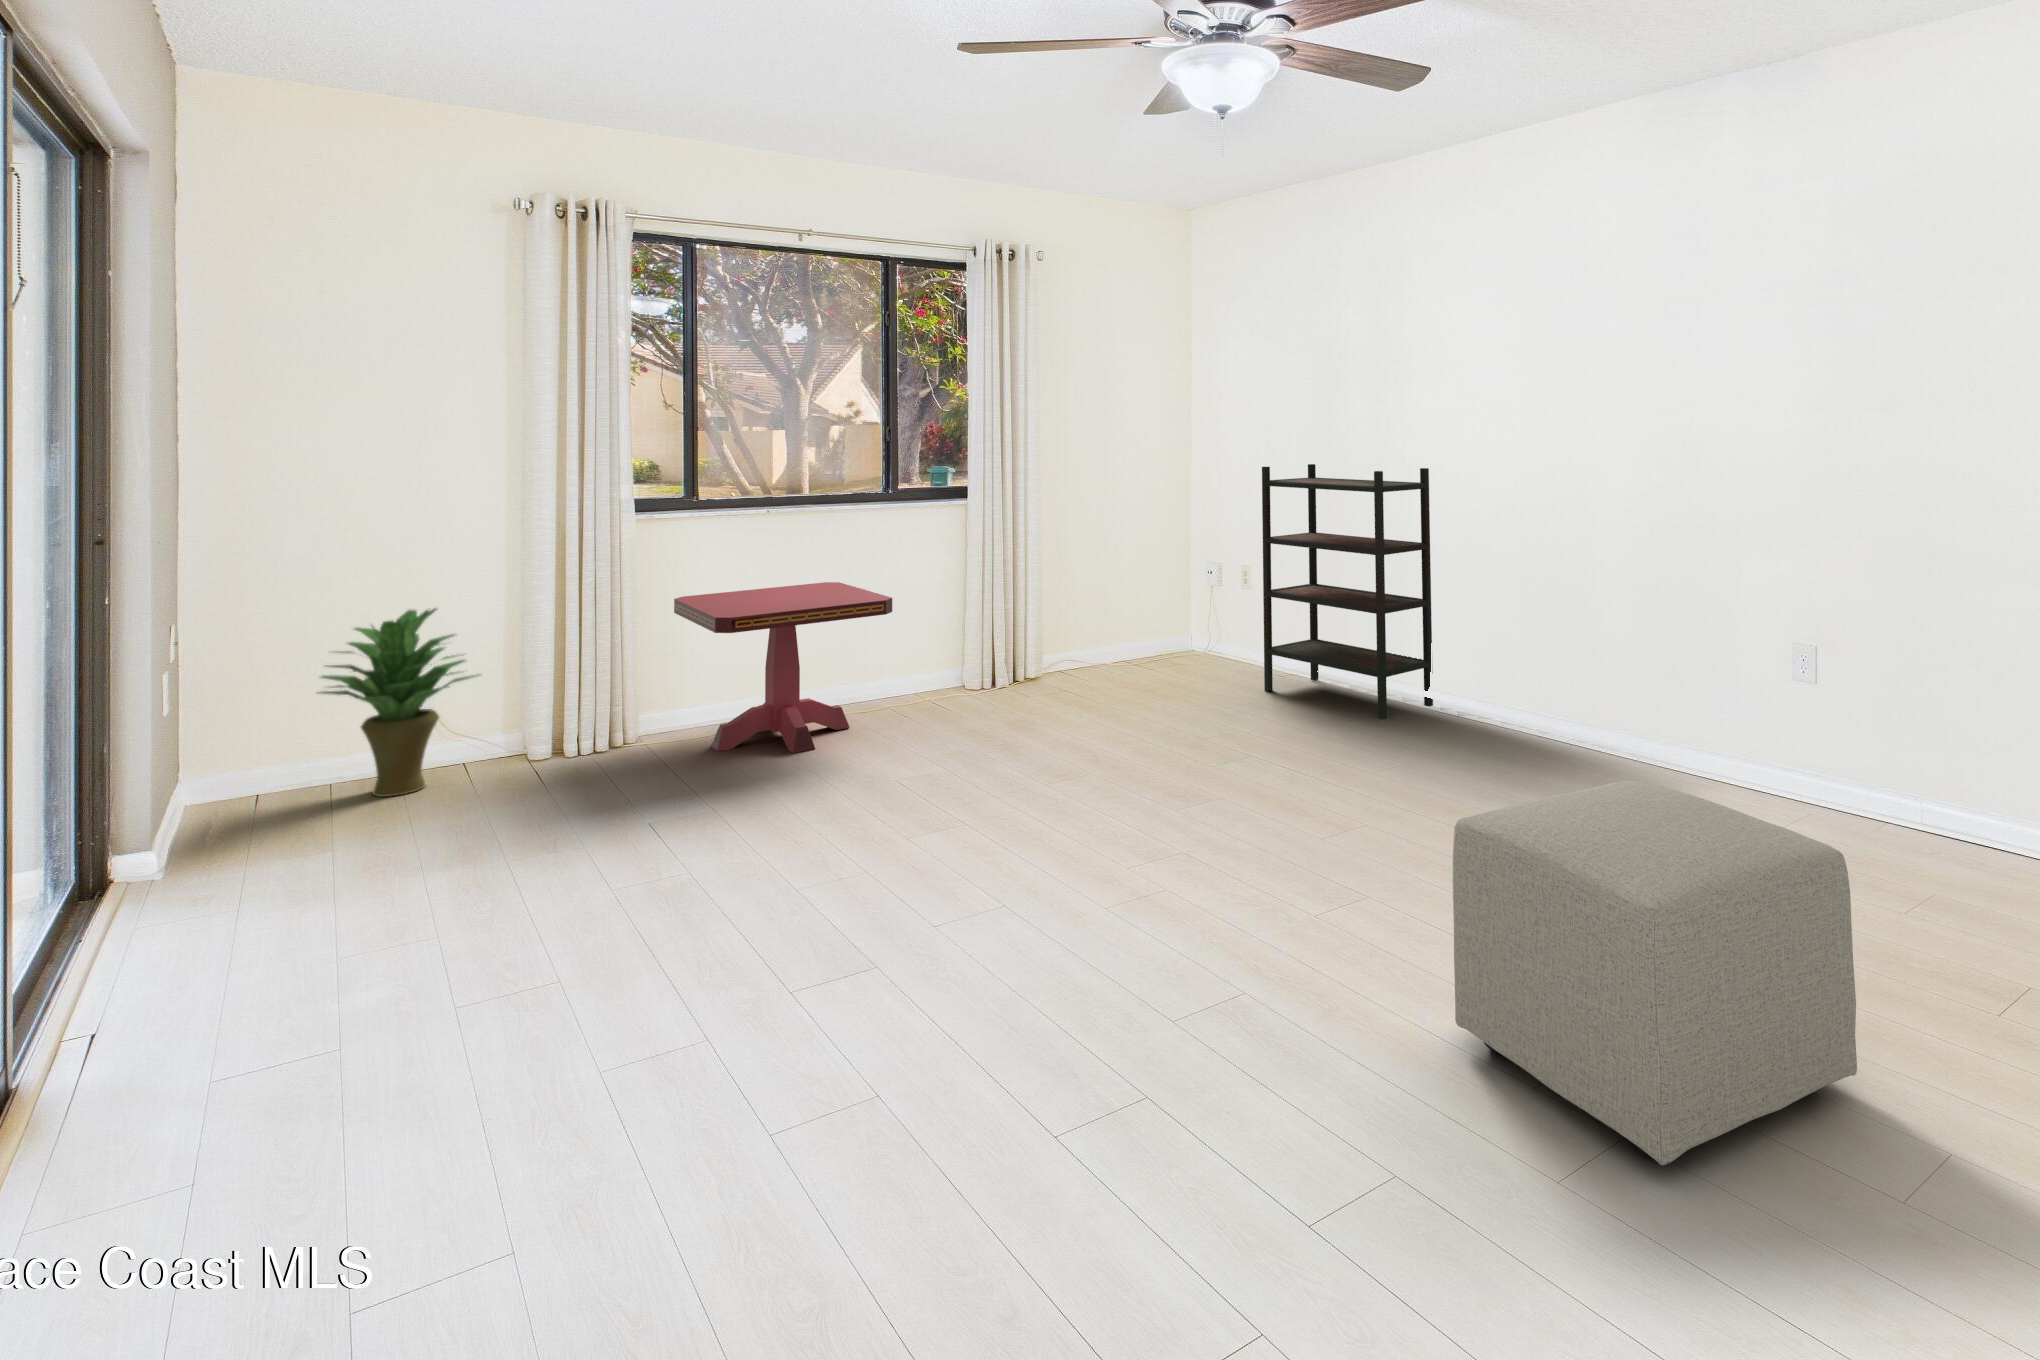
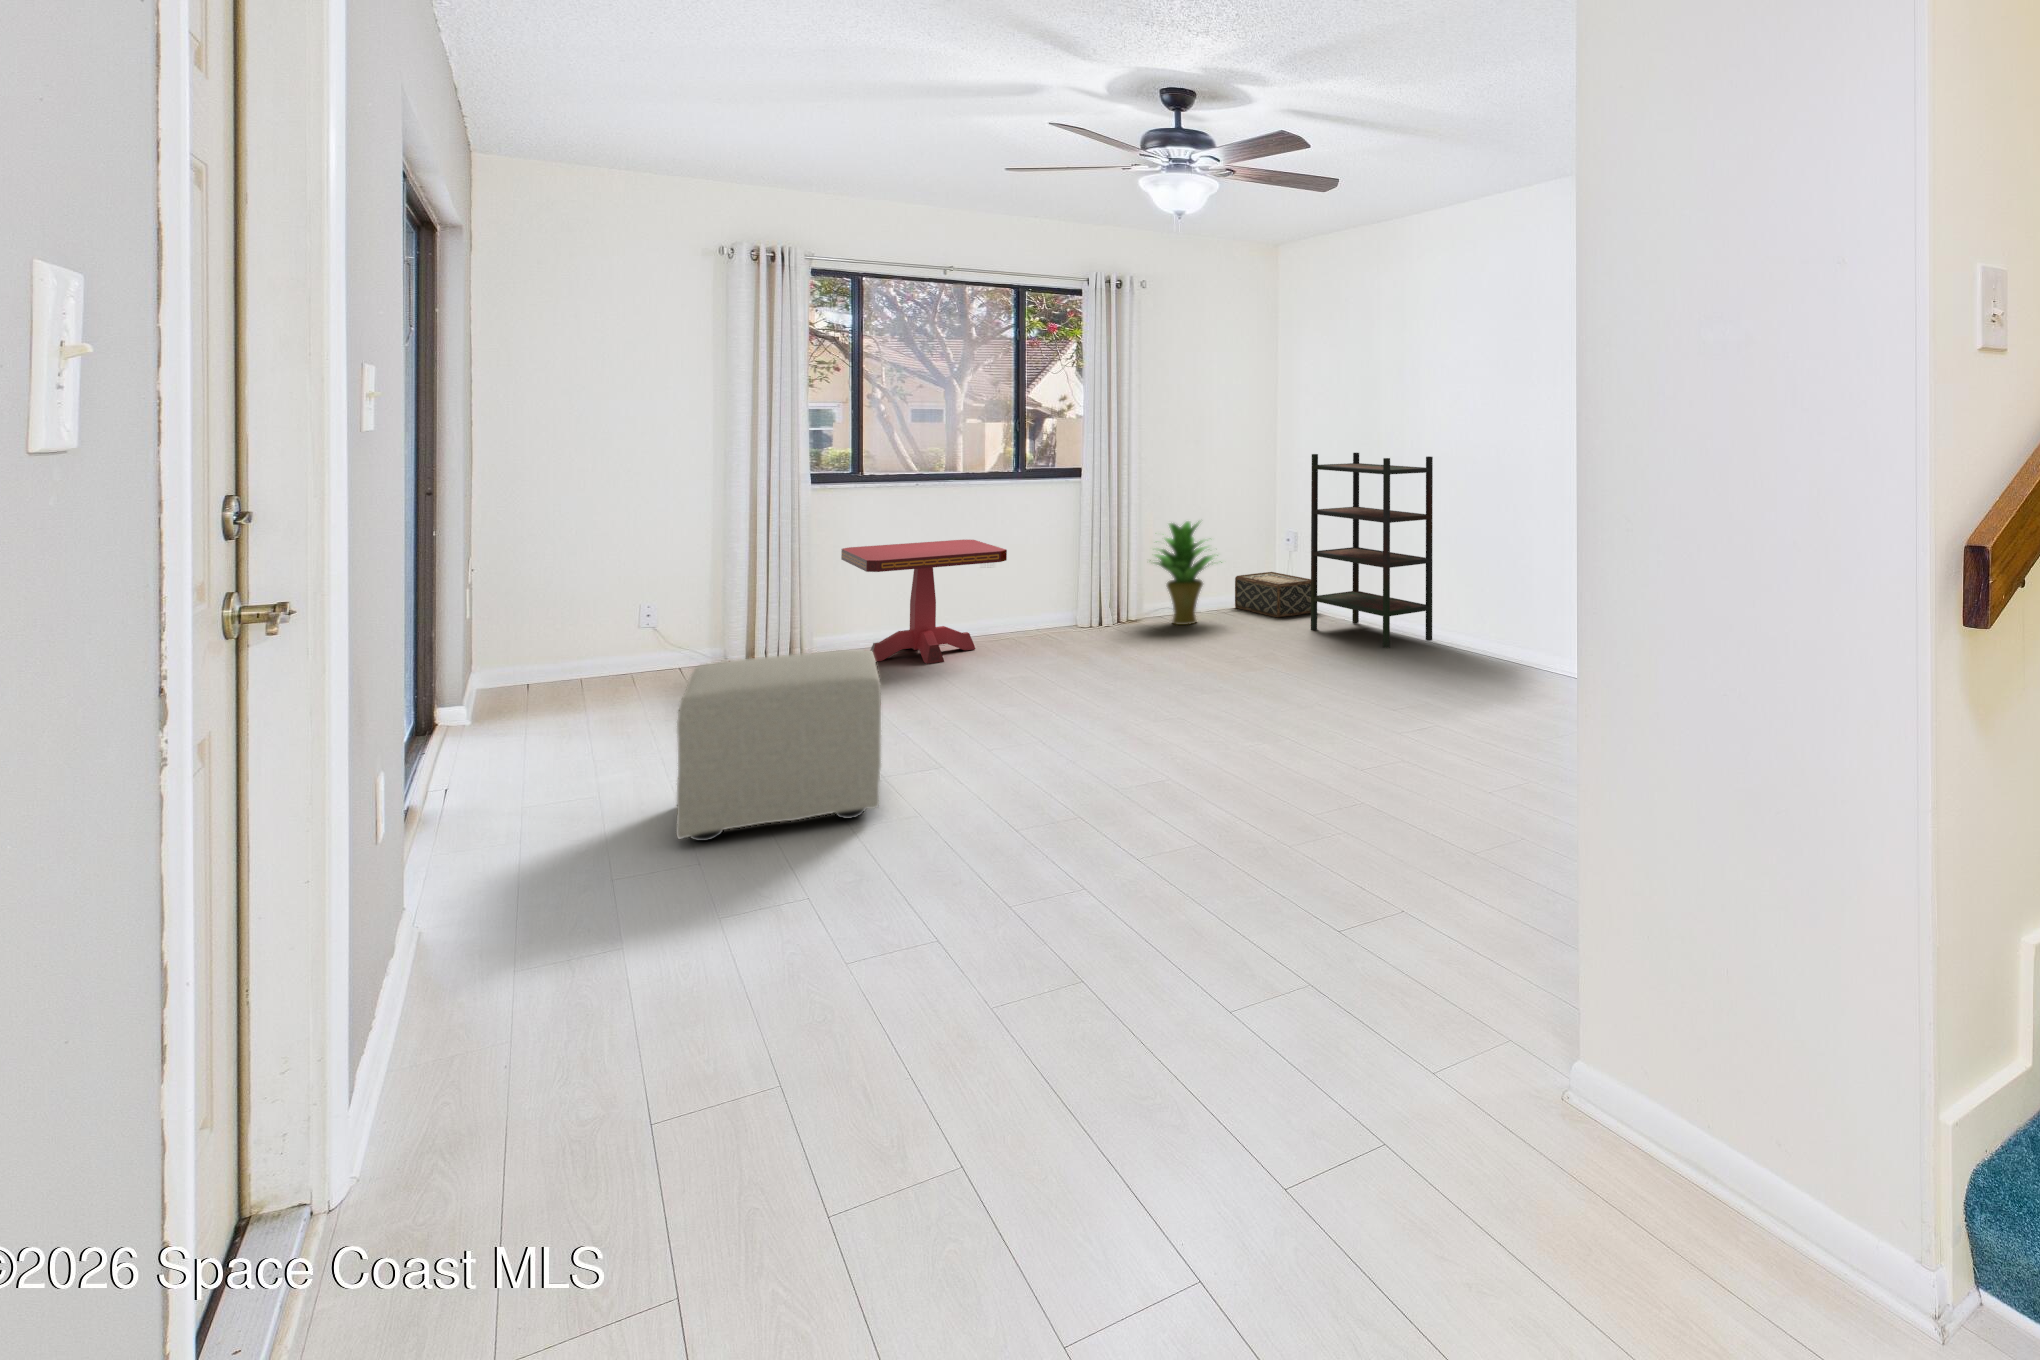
potted plant: present [319,608,478,797] -> present [1150,521,1222,625]
woven basket: none [1147,612,1253,673] -> present [1235,572,1311,617]
ottoman: present [1453,780,1857,1165] -> present [676,650,881,841]

